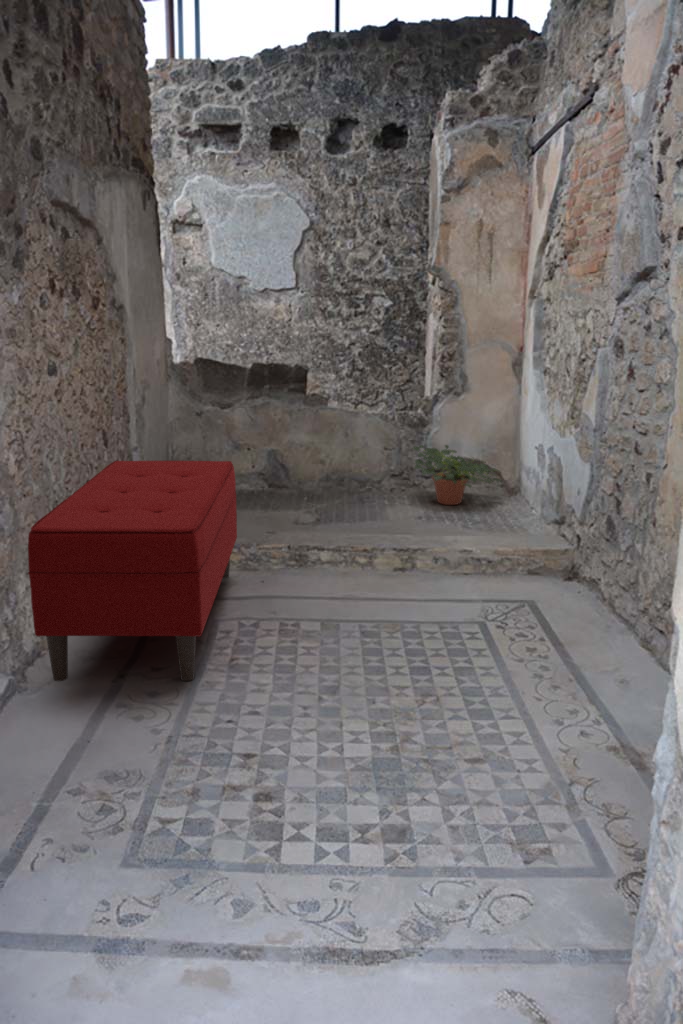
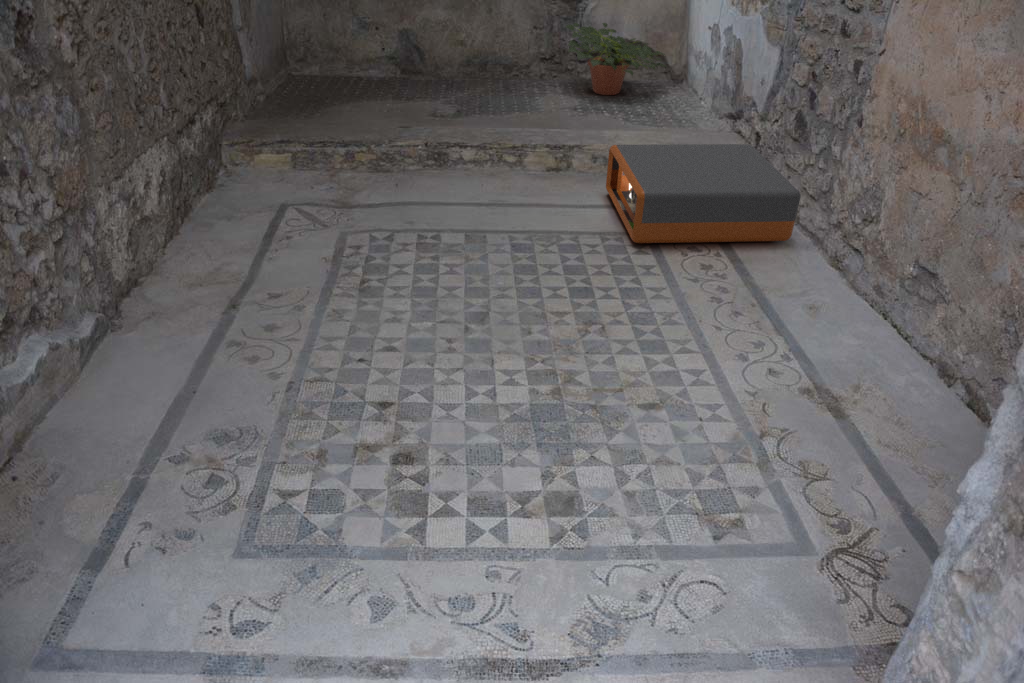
bench: present [28,461,237,681] -> none [94,41,366,315]
storage box: none [446,545,613,629] -> present [606,144,801,243]

